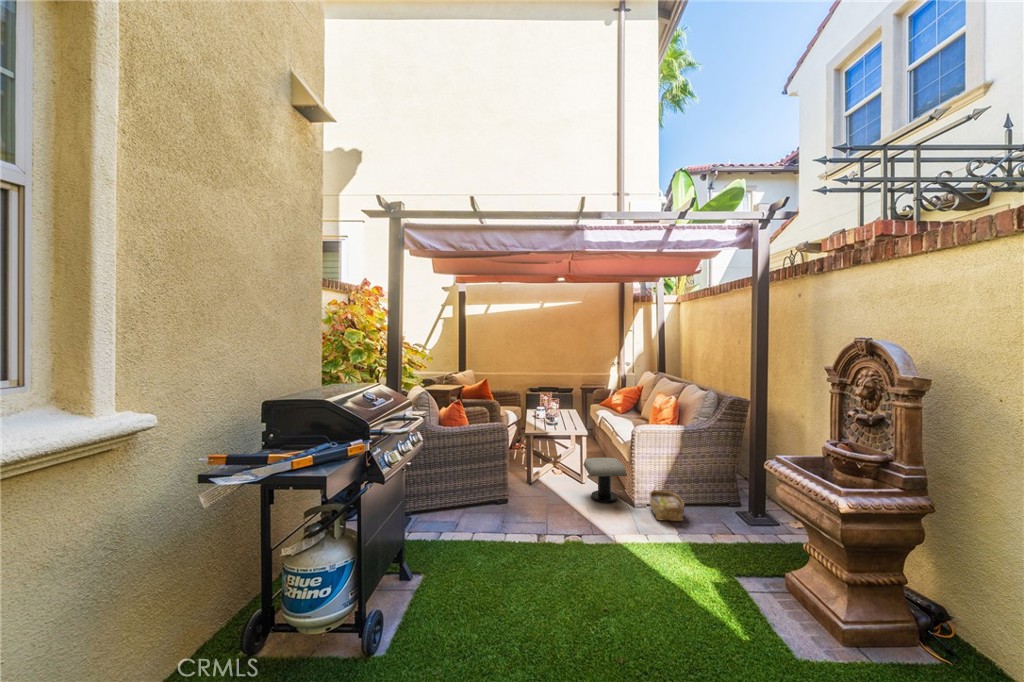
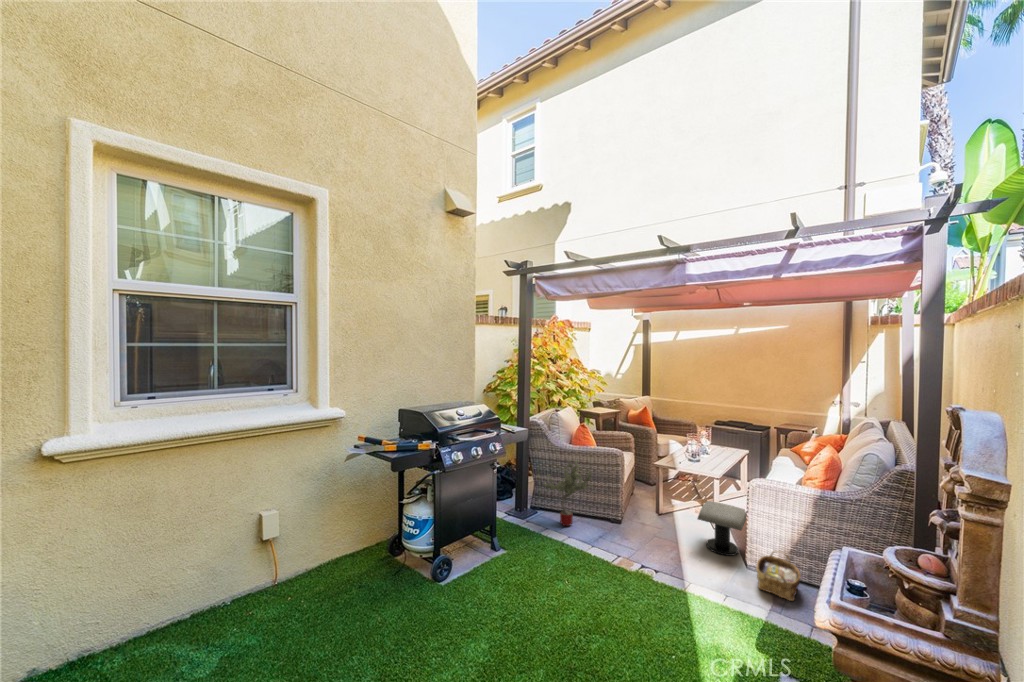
potted tree: none [429,442,493,523] -> present [543,460,592,526]

